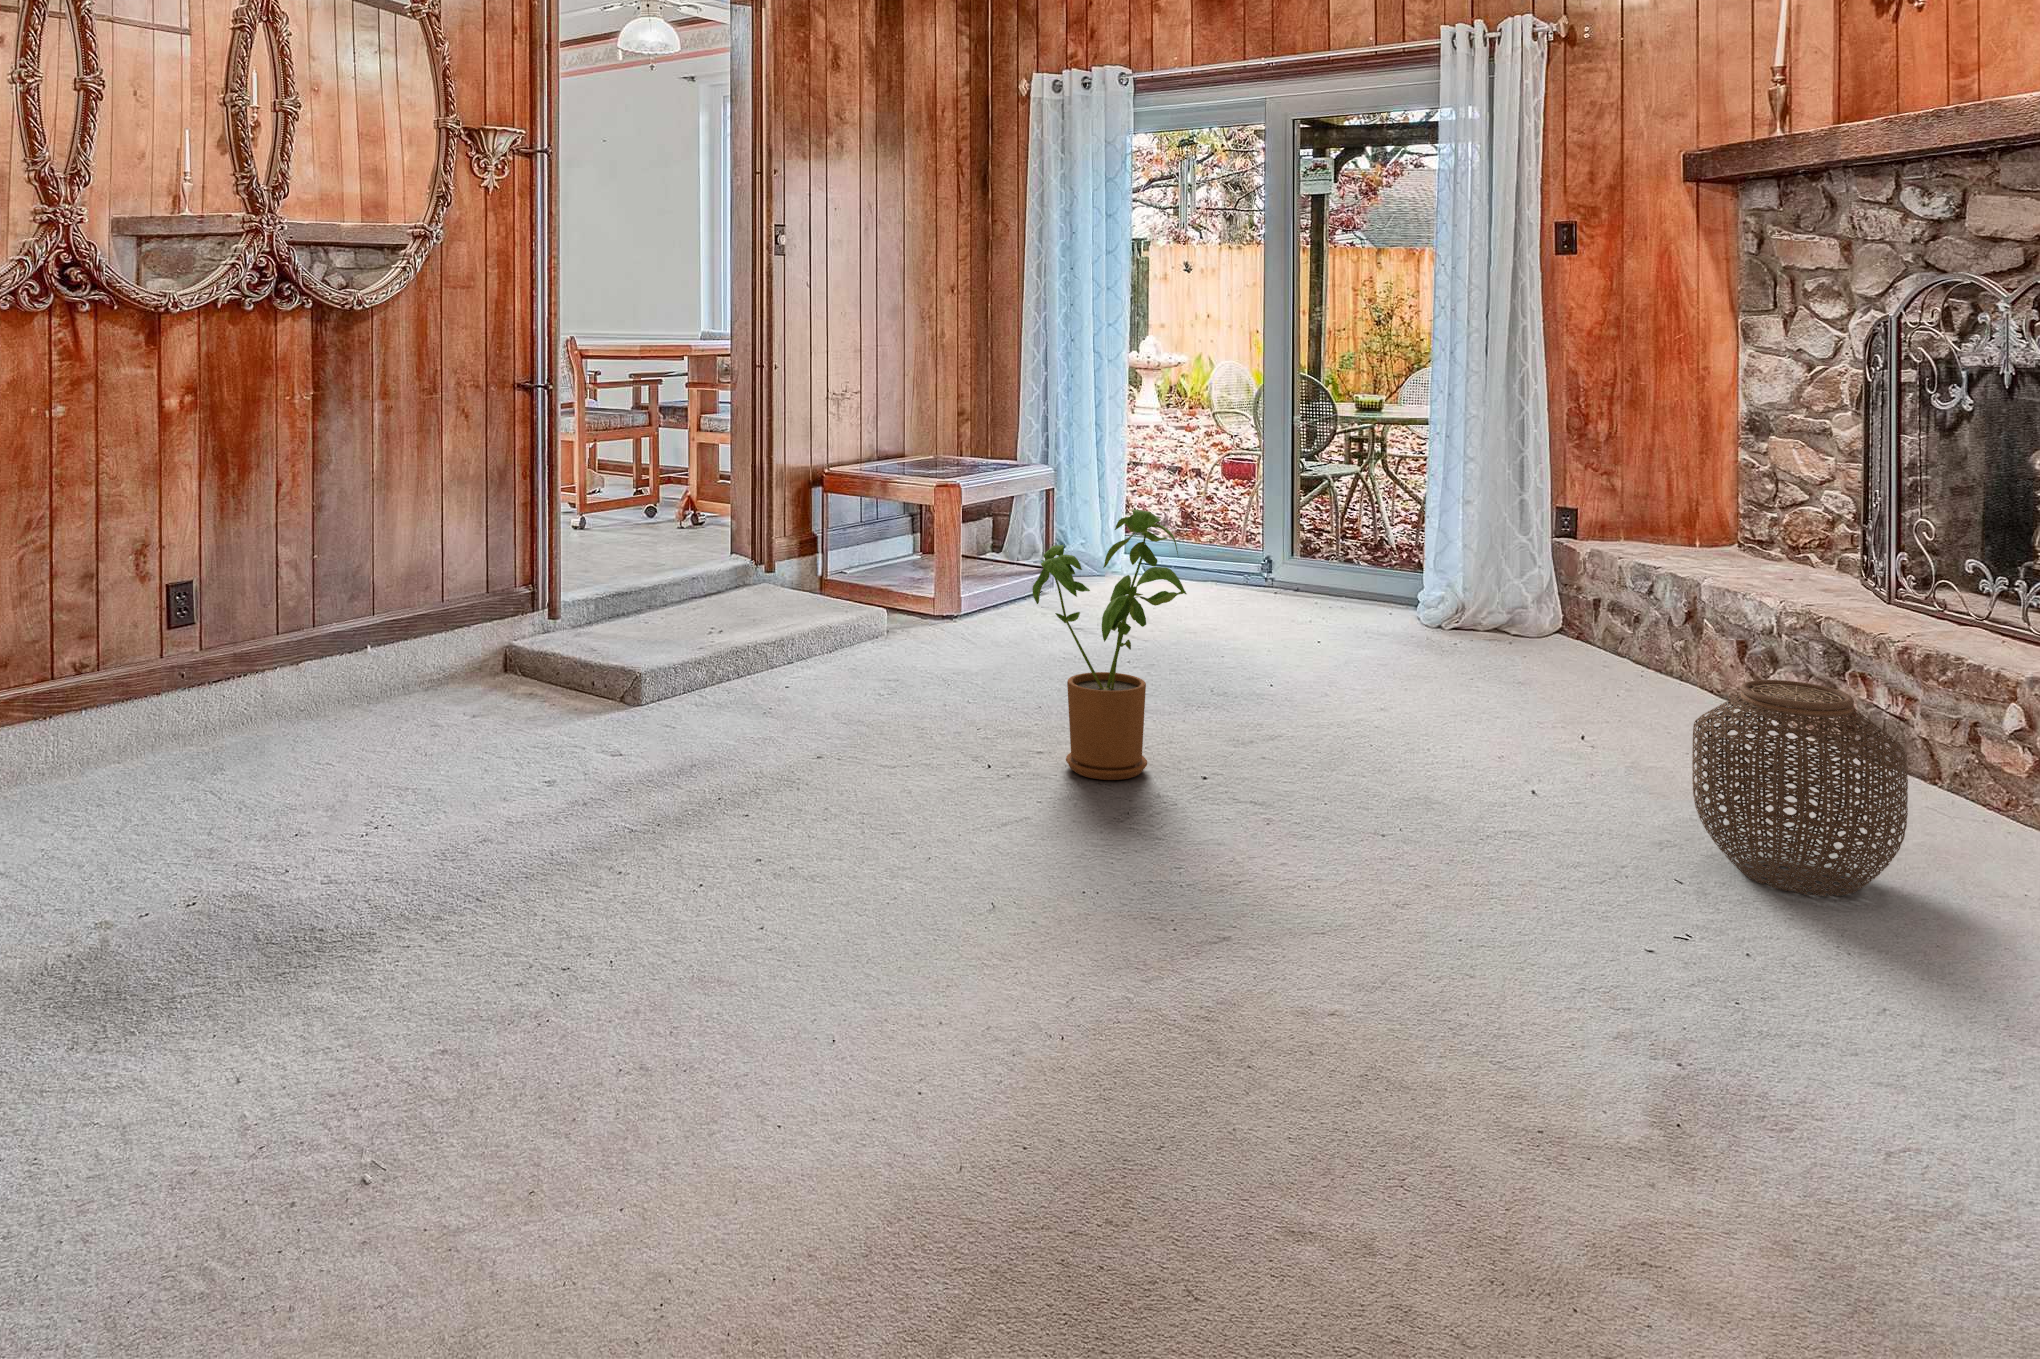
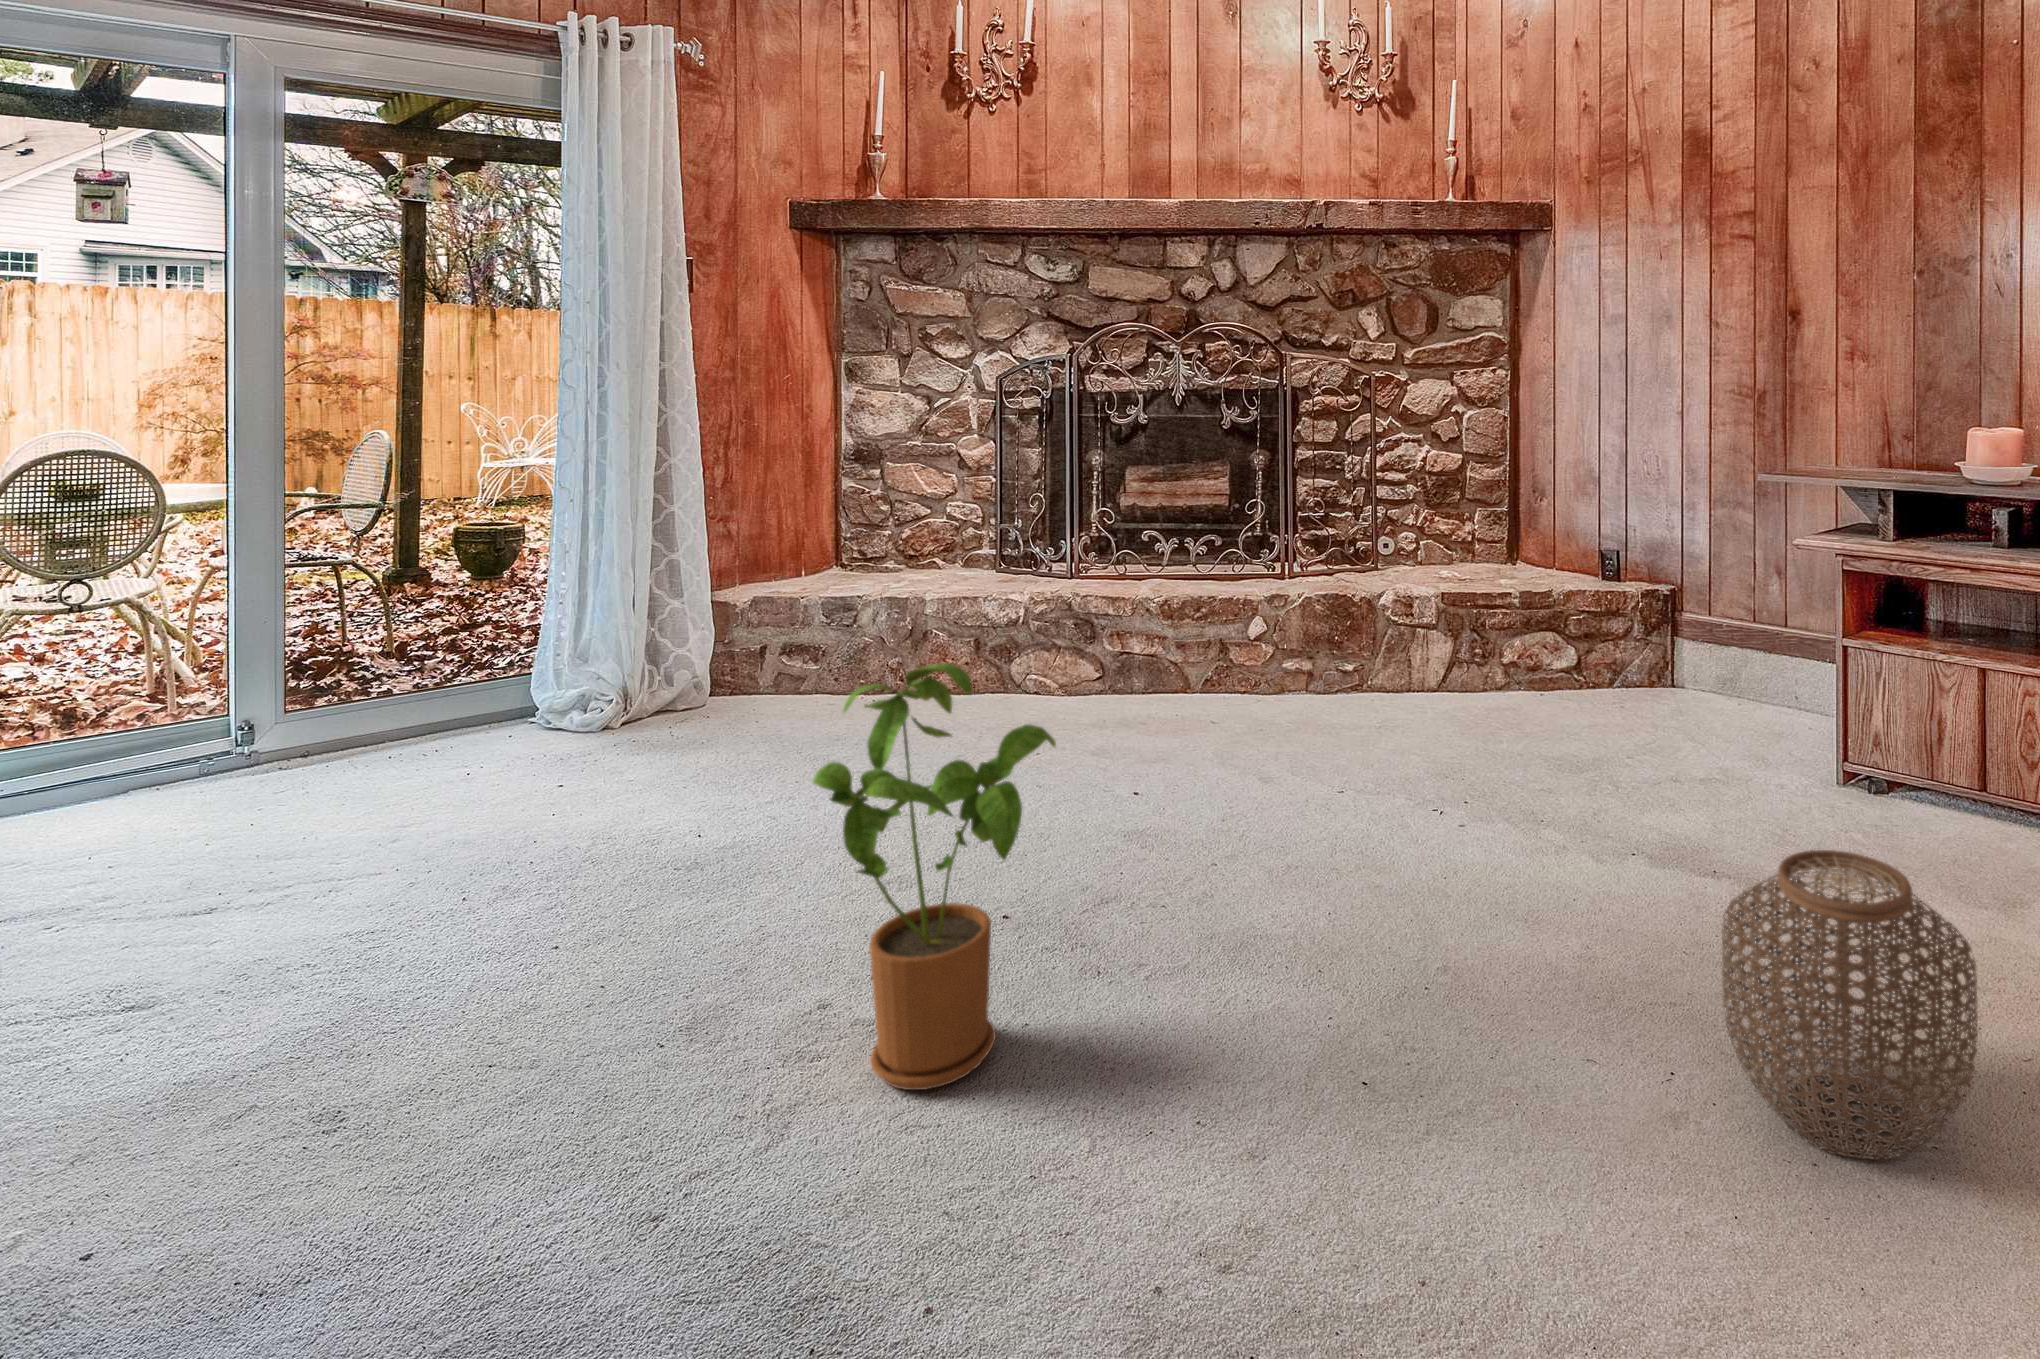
woven basket: present [1692,680,1908,896] -> present [1722,850,1978,1160]

